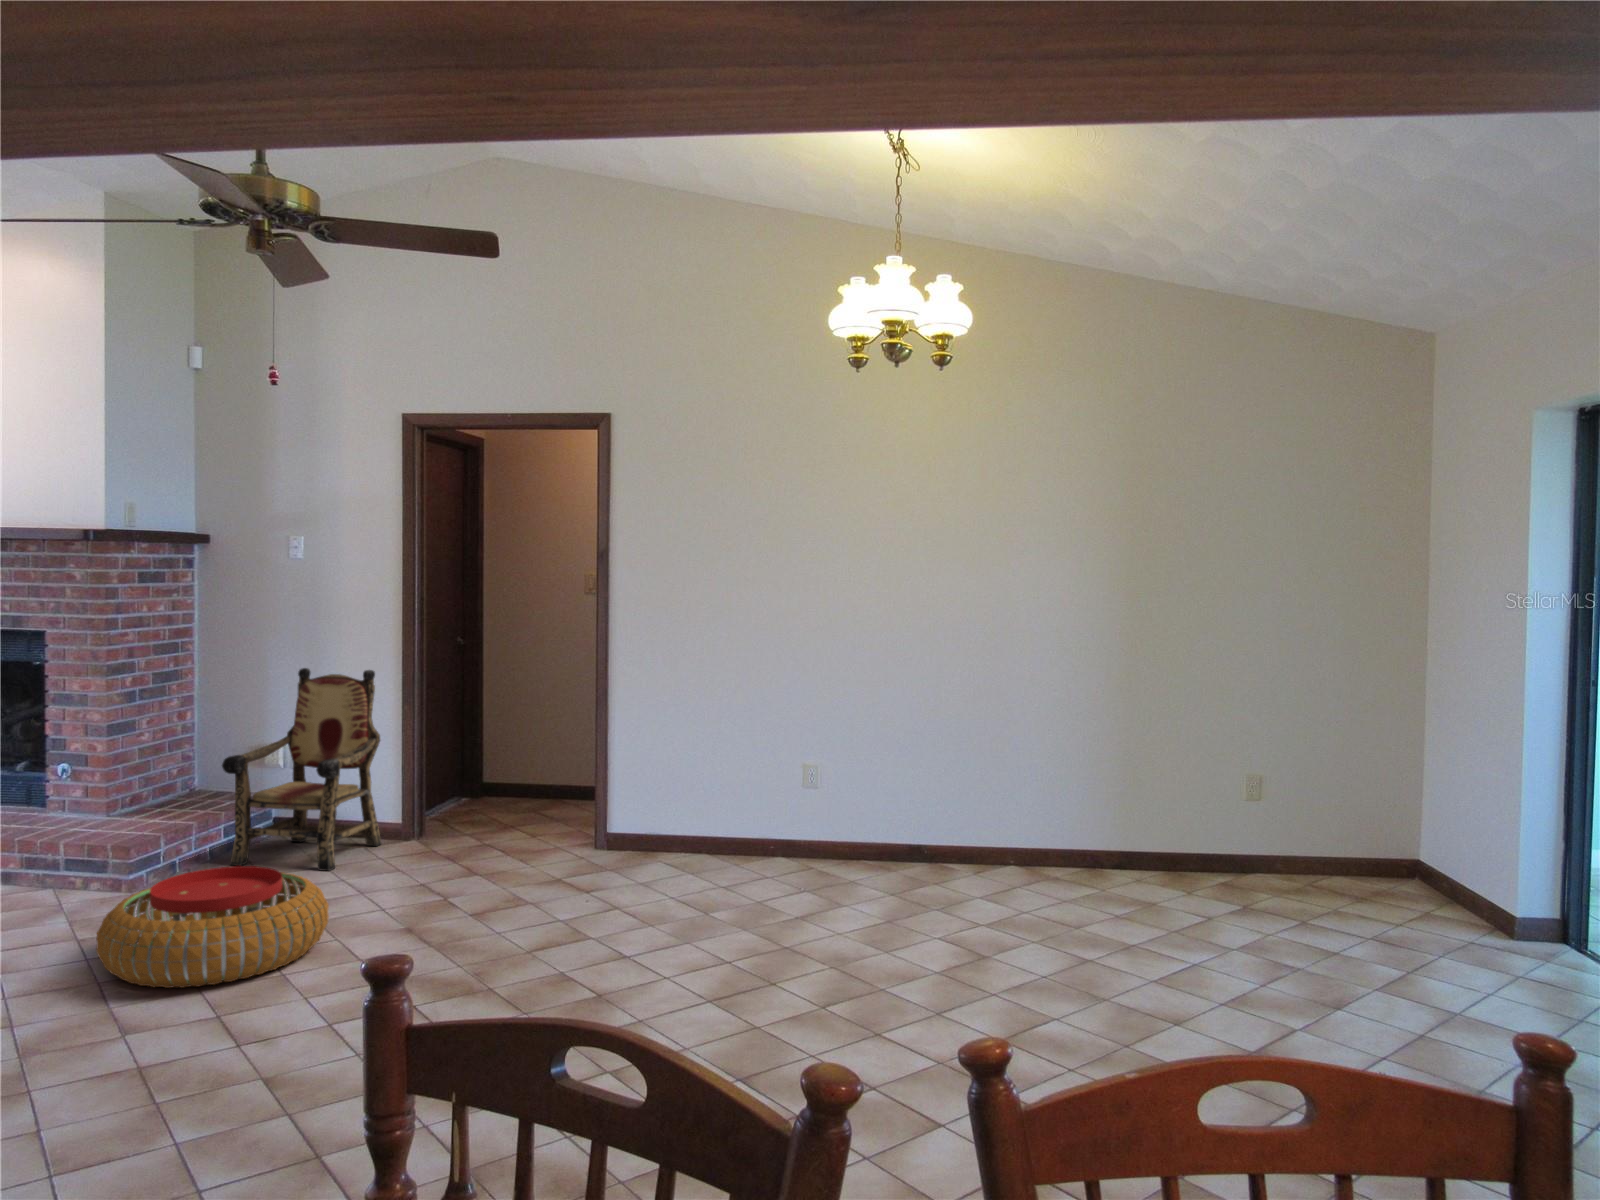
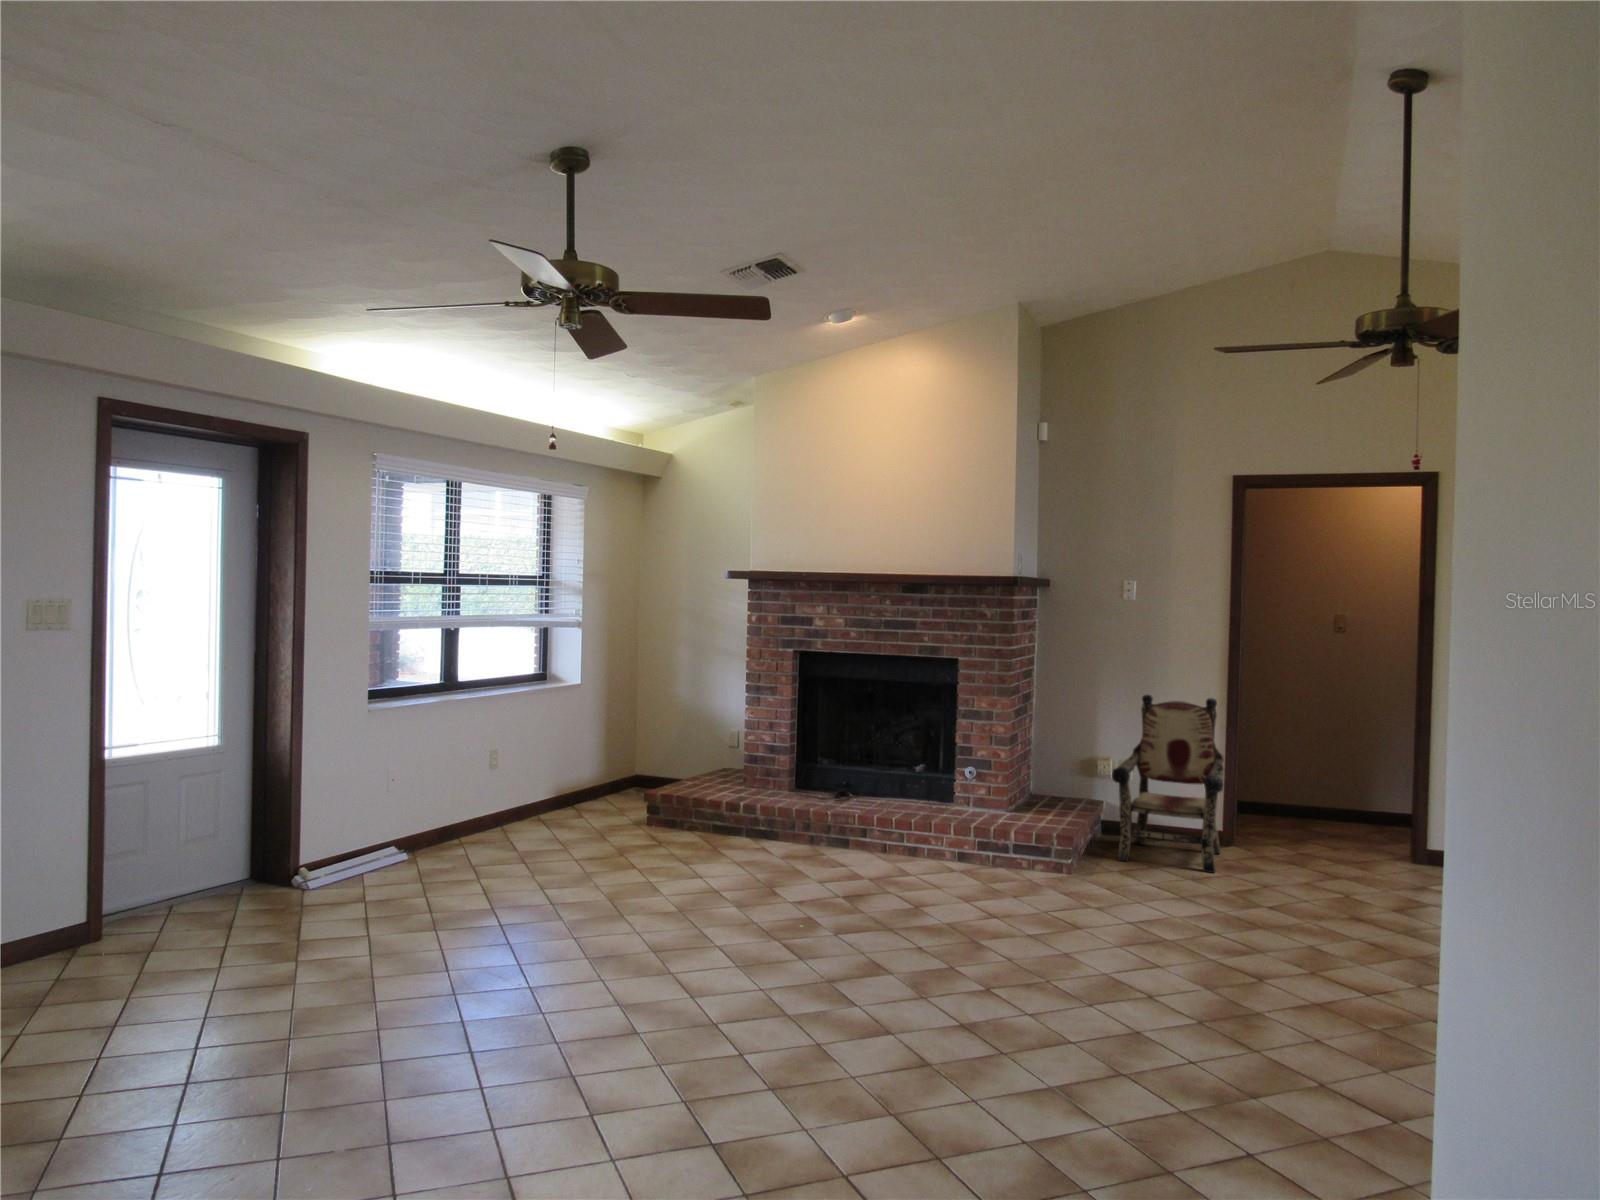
pouf: present [96,866,329,988] -> none [1157,865,1344,964]

